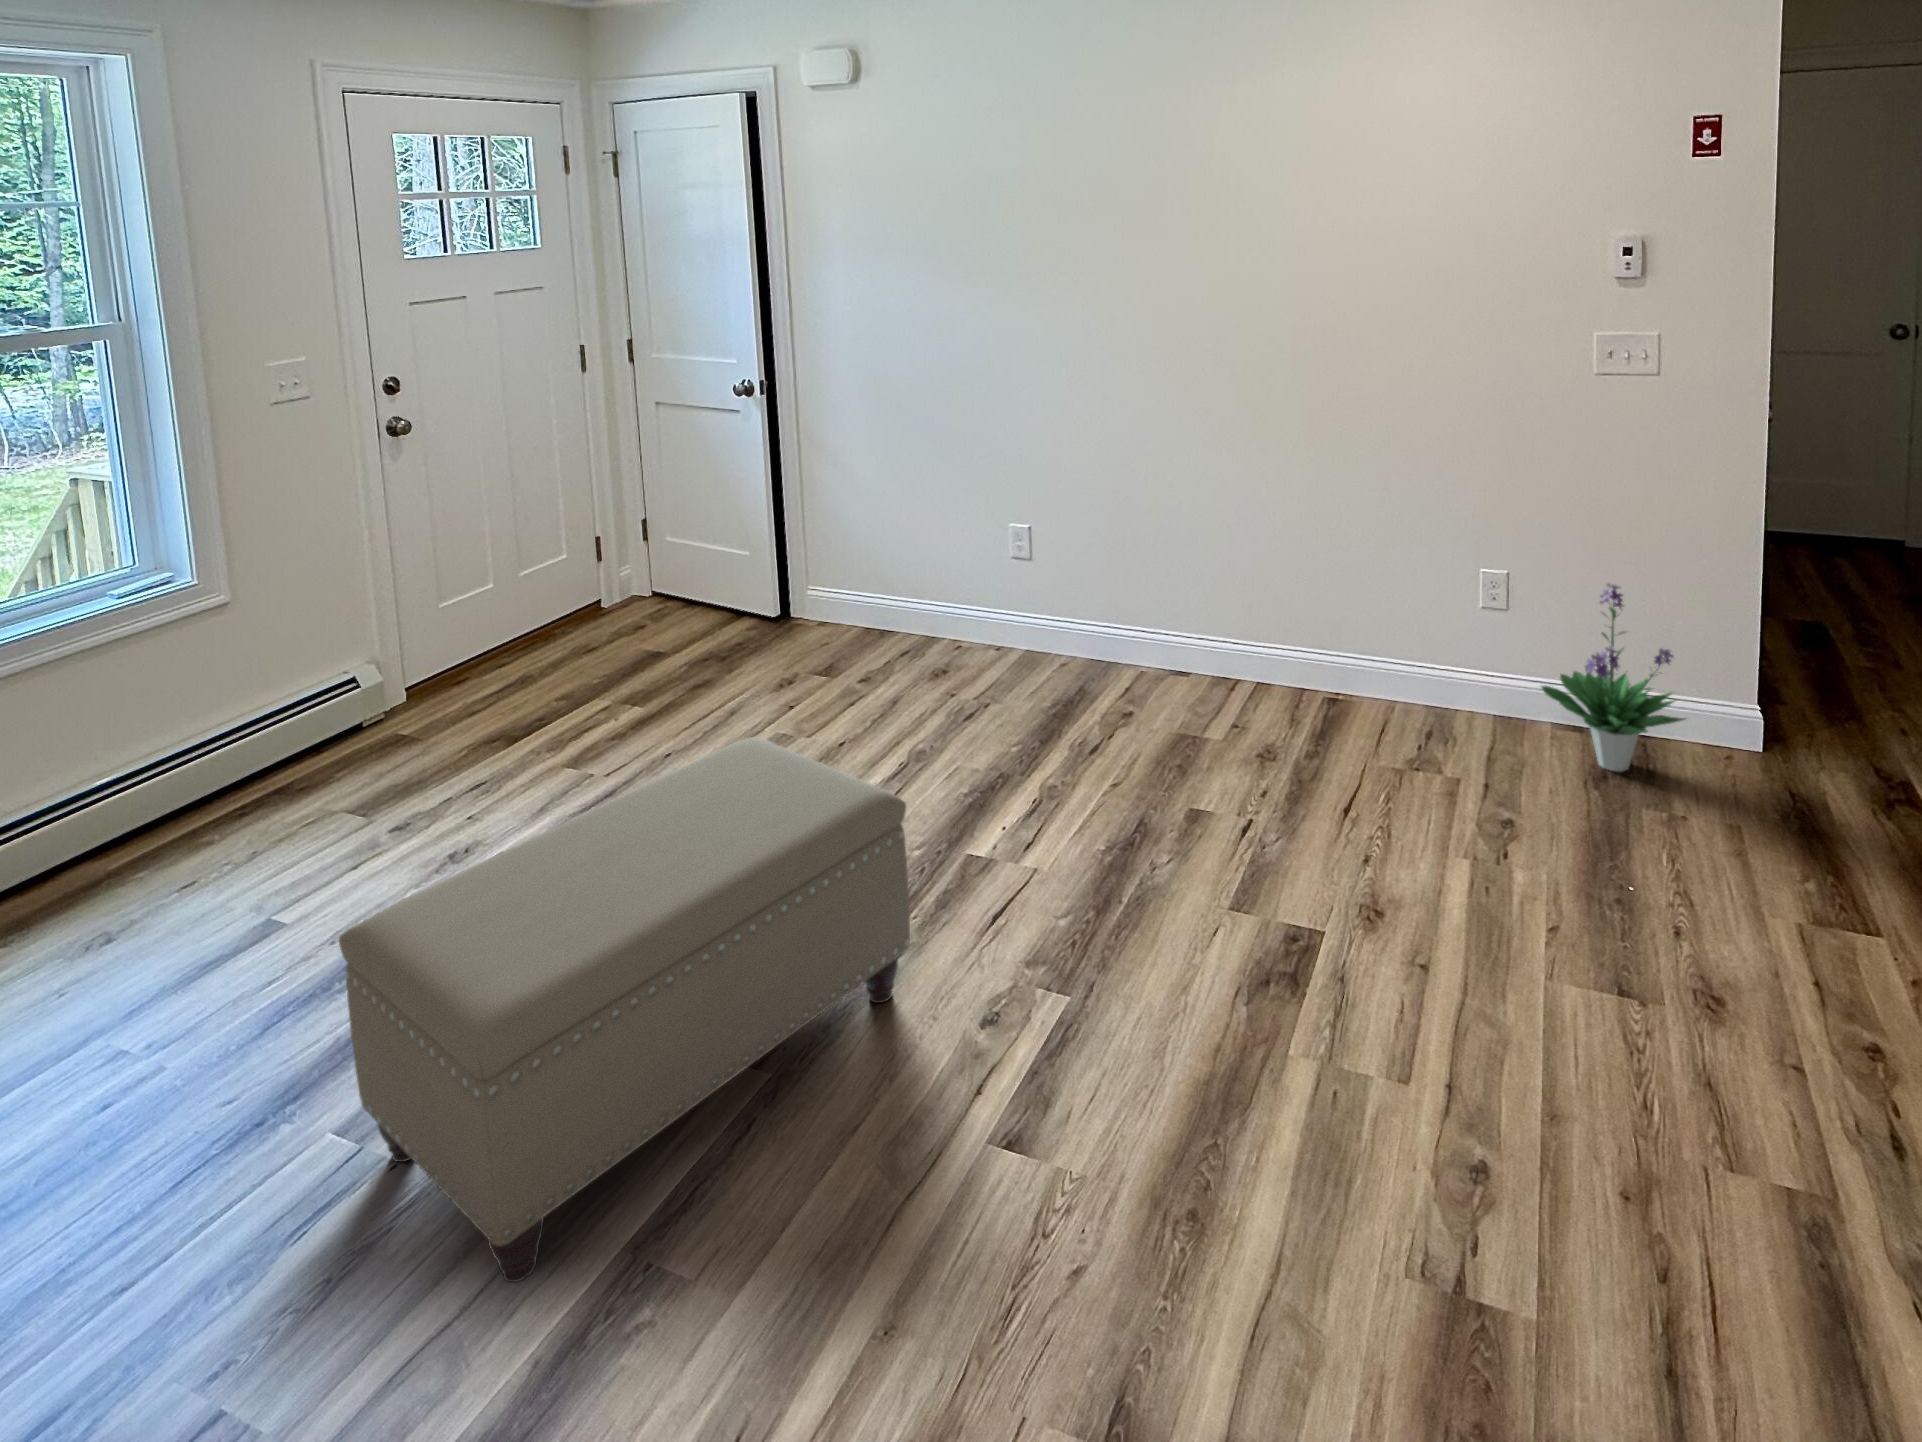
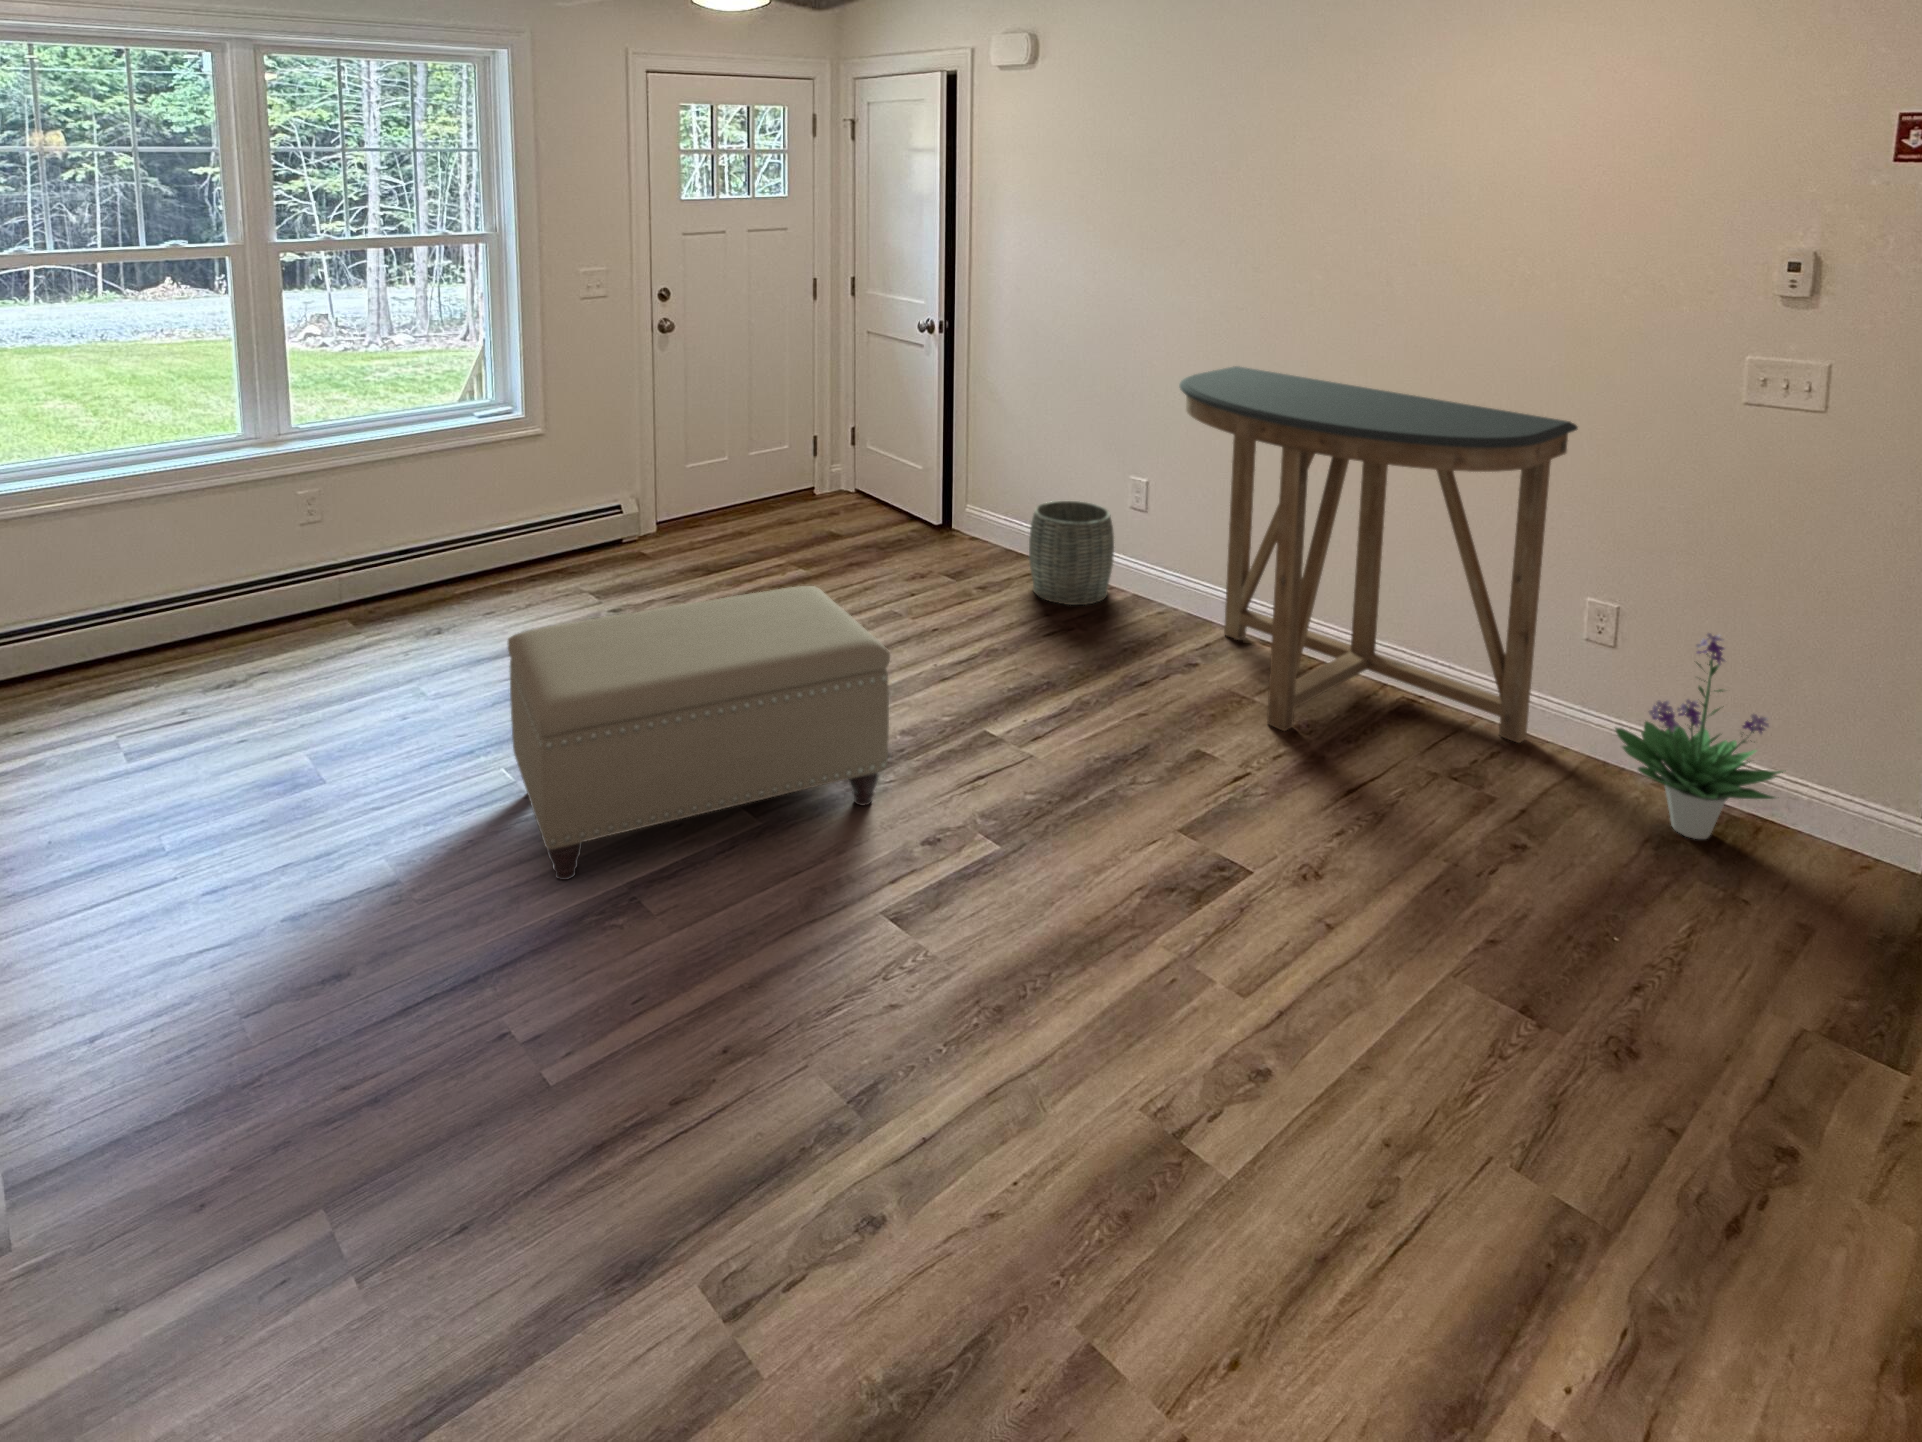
console table: none [1092,392,1470,766] -> present [1179,366,1578,743]
woven basket: none [913,561,1007,680] -> present [1029,501,1114,605]

